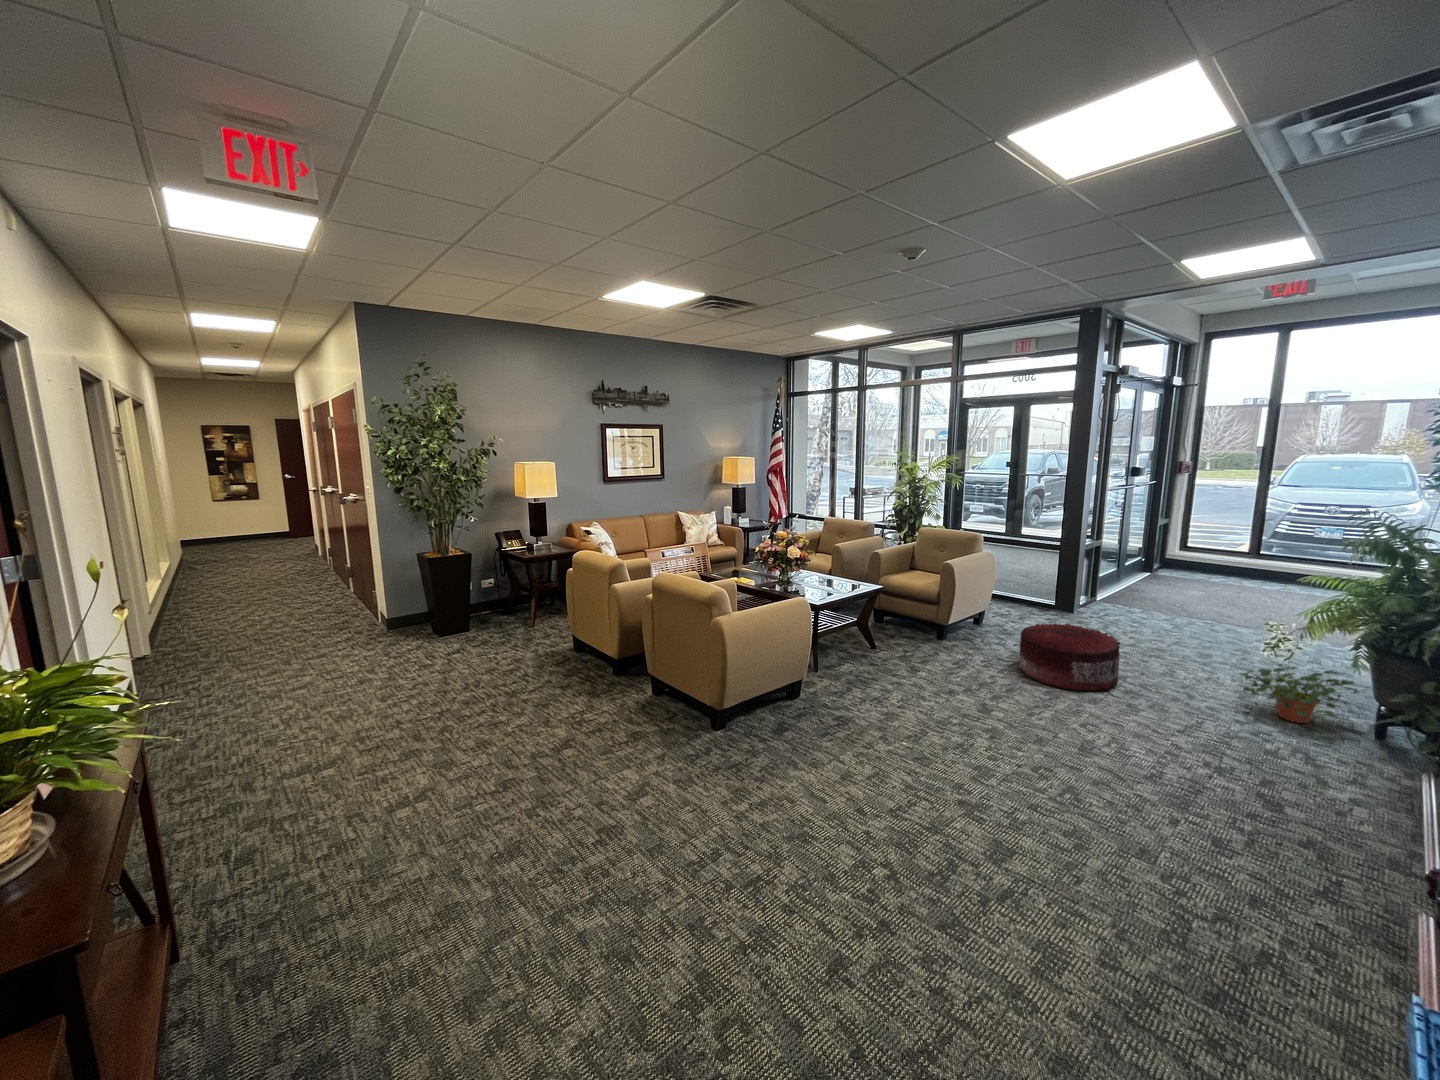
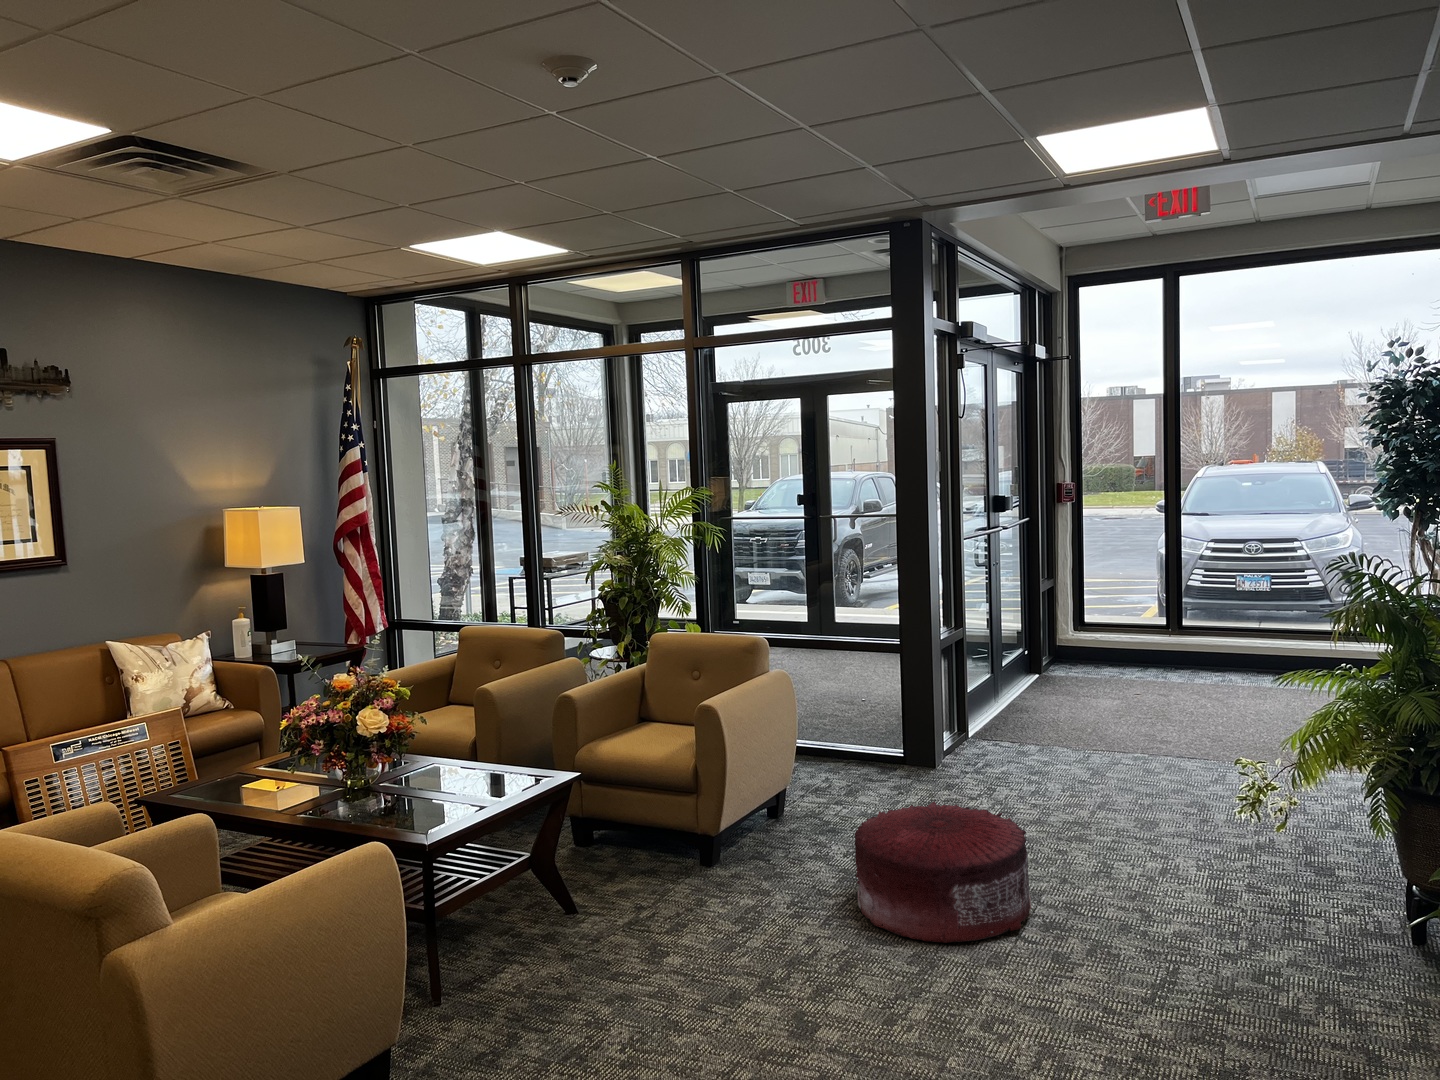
potted plant: present [1242,664,1361,723] -> none [1216,833,1400,939]

